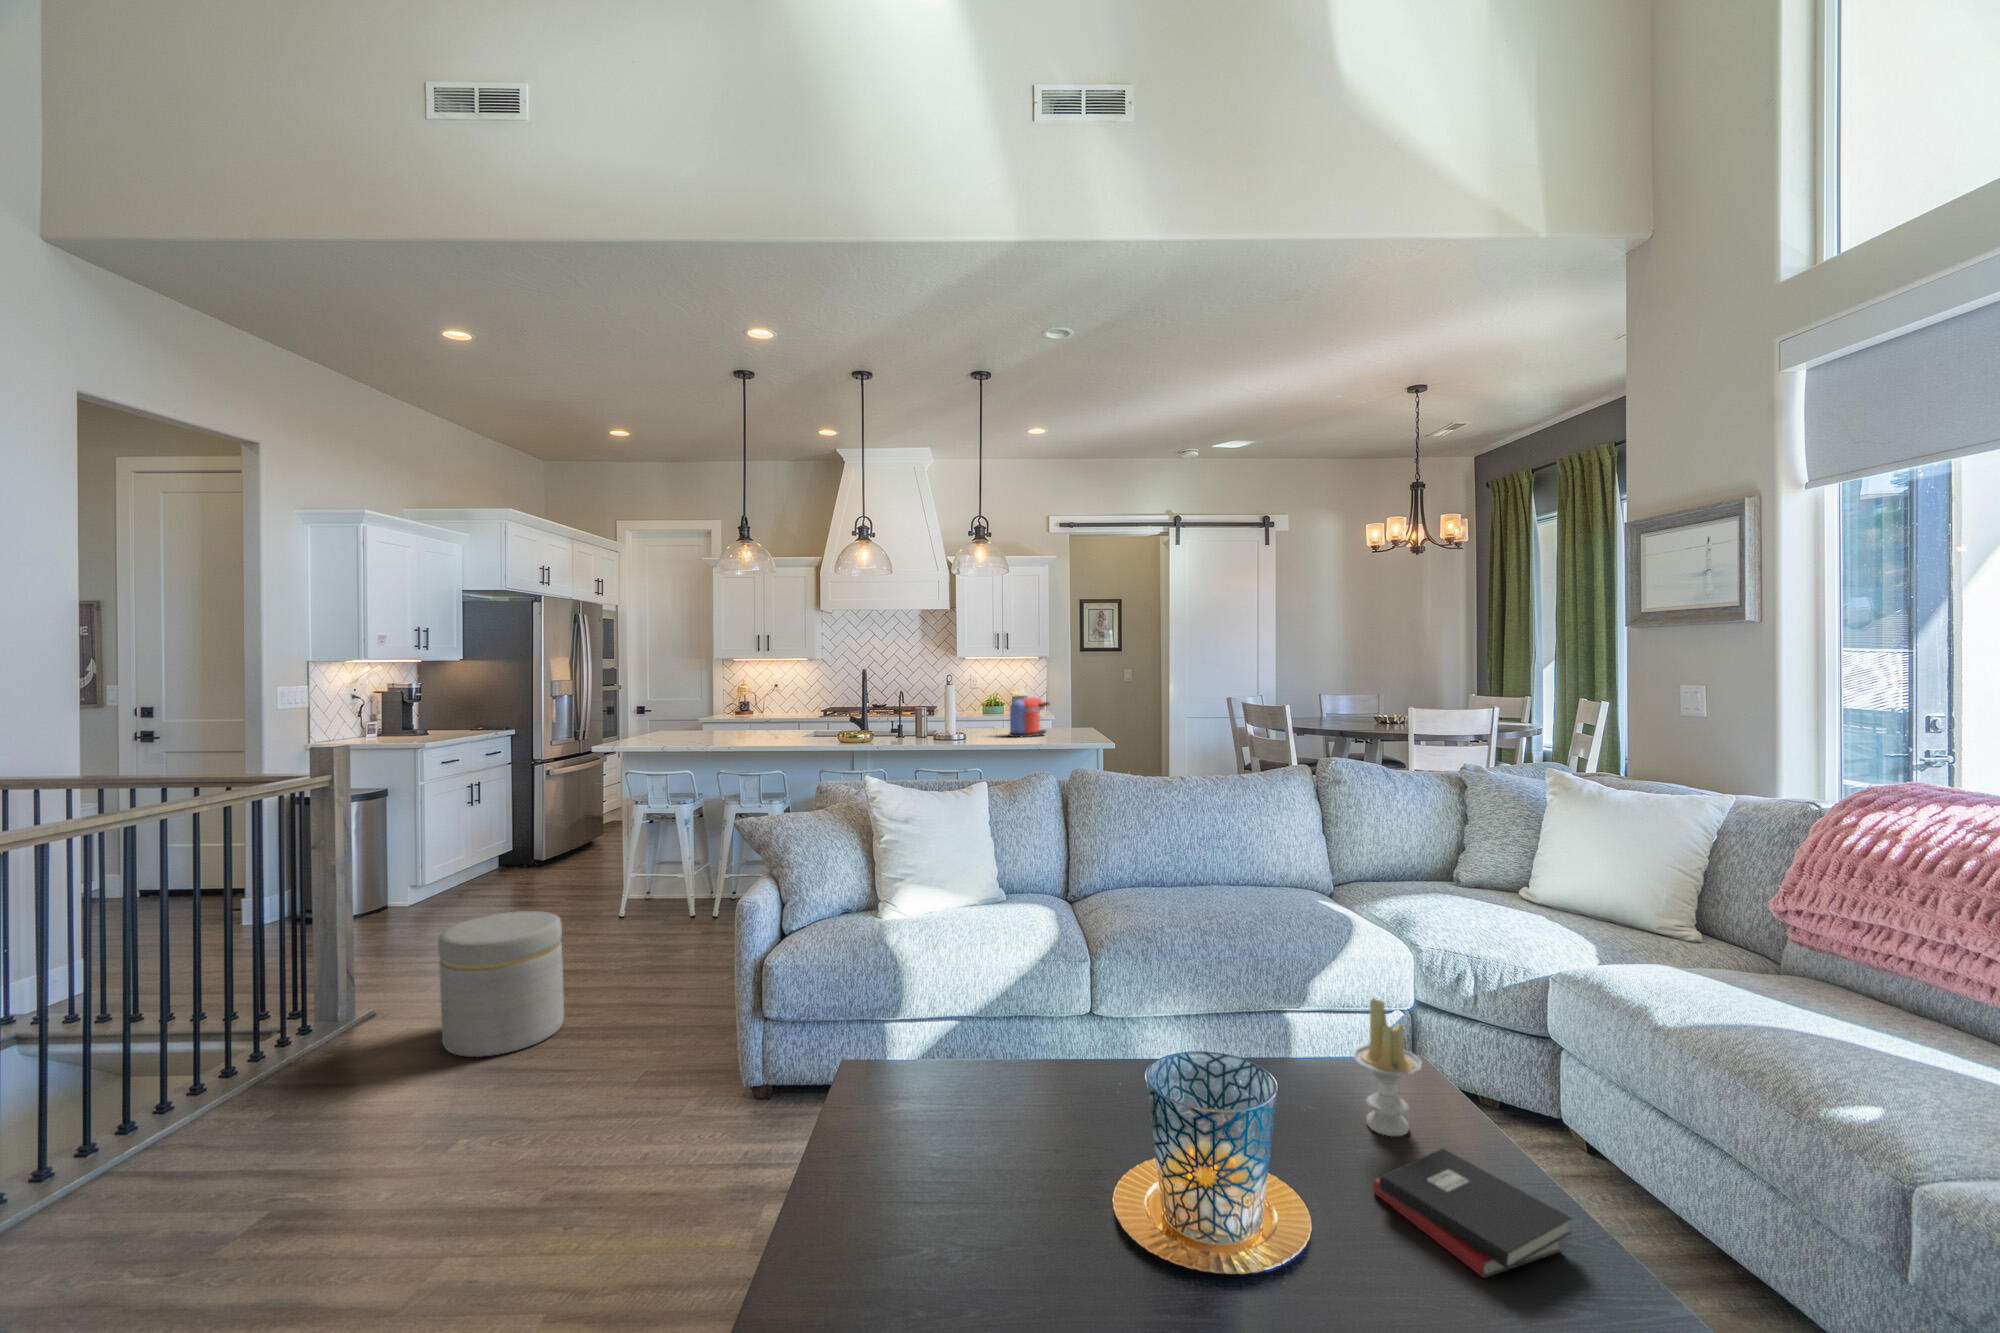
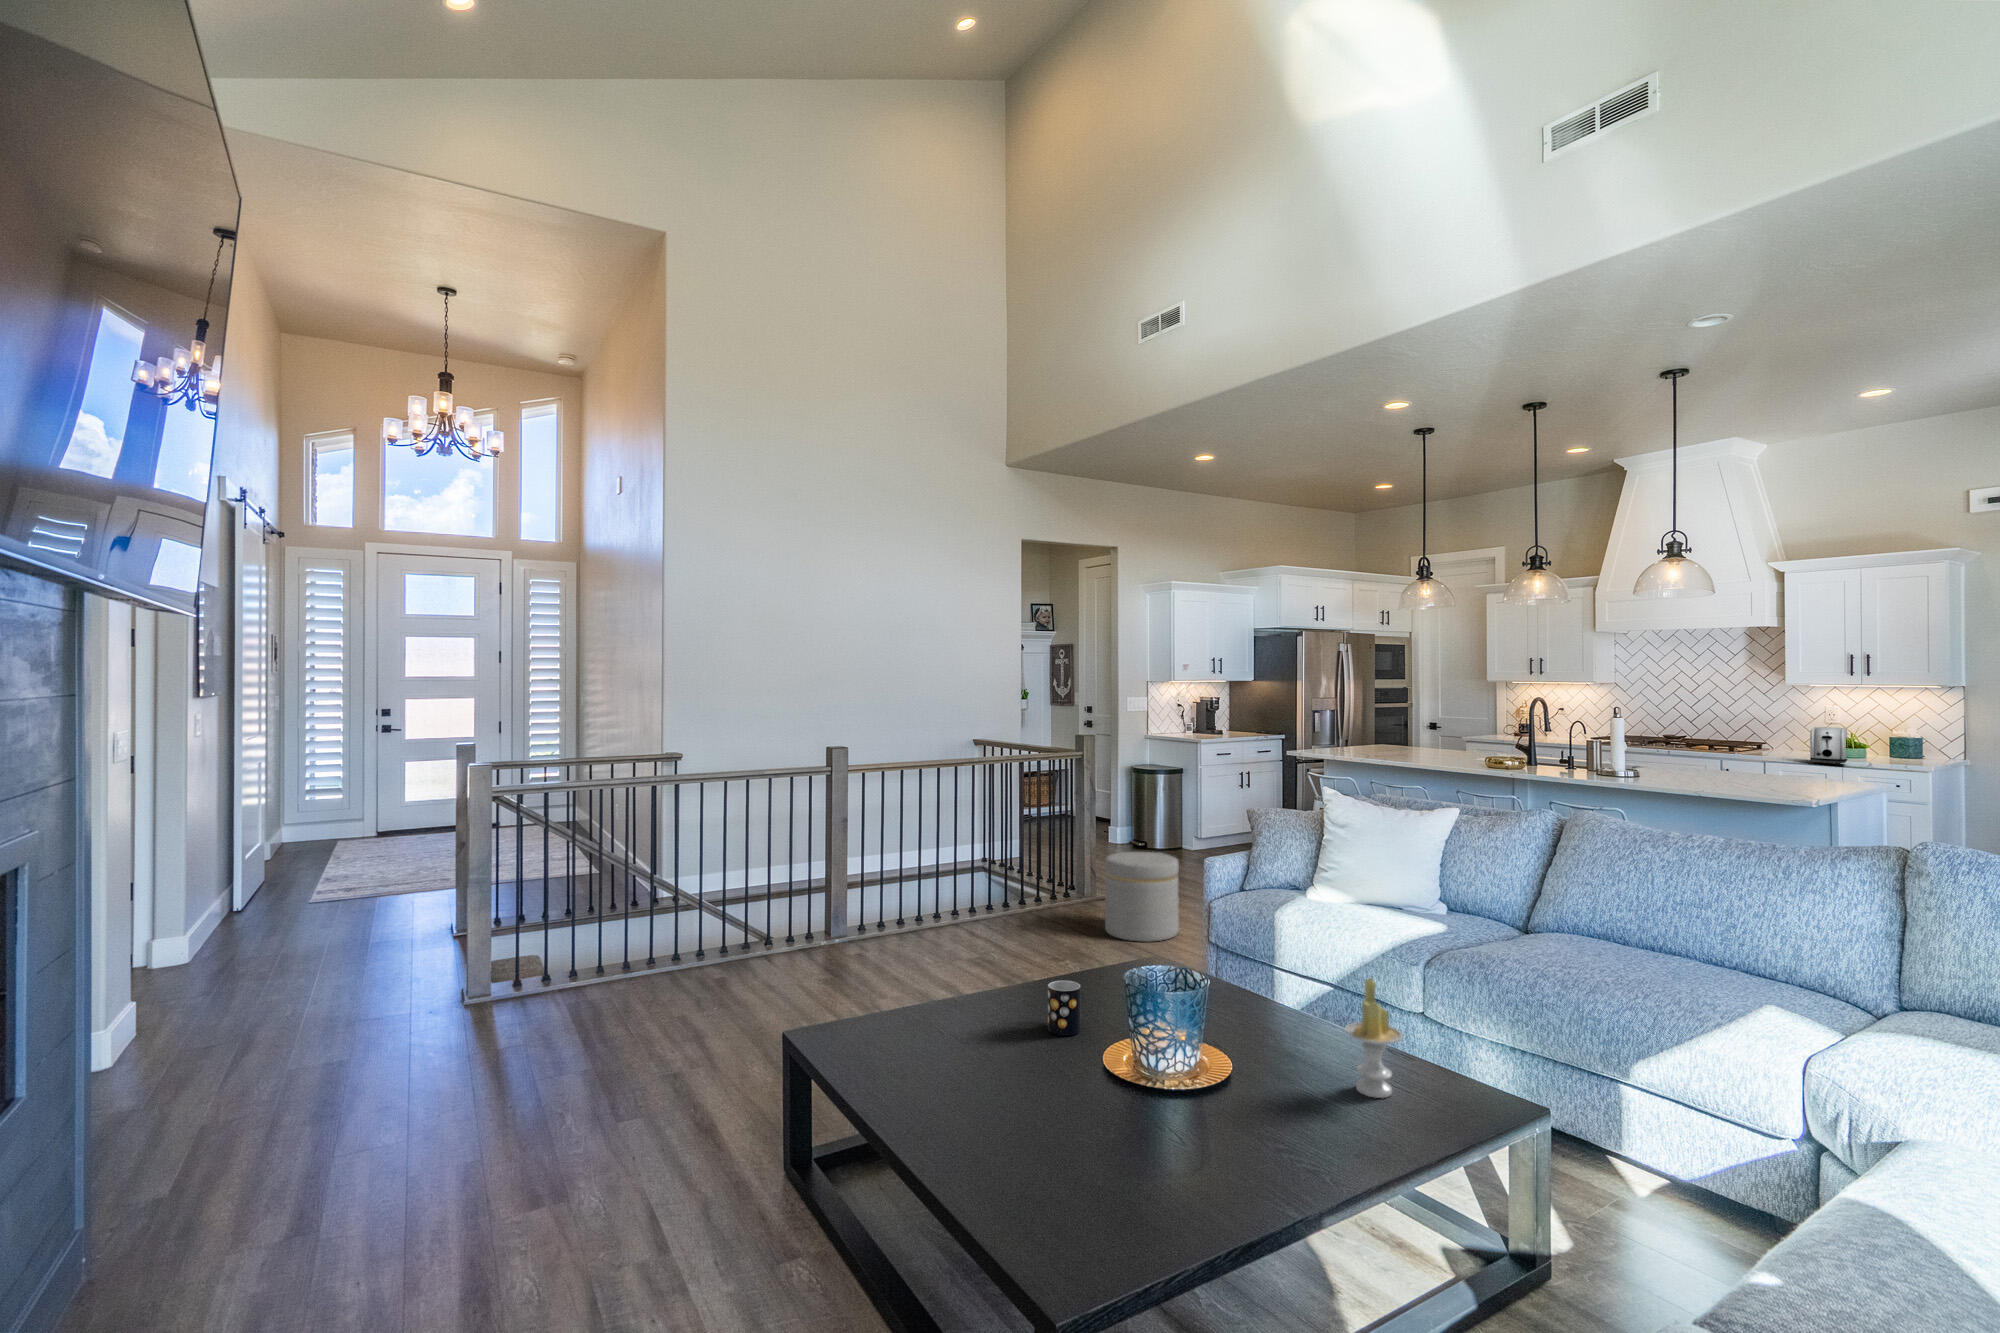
toaster: none [976,684,1002,713] -> present [1810,727,1847,766]
coffee maker: present [1009,697,1049,737] -> none [1665,738,1740,785]
hardback book: present [1373,1149,1571,1278] -> none [1230,1076,1346,1157]
mug: none [1006,1172,1082,1284] -> present [1048,980,1081,1036]

